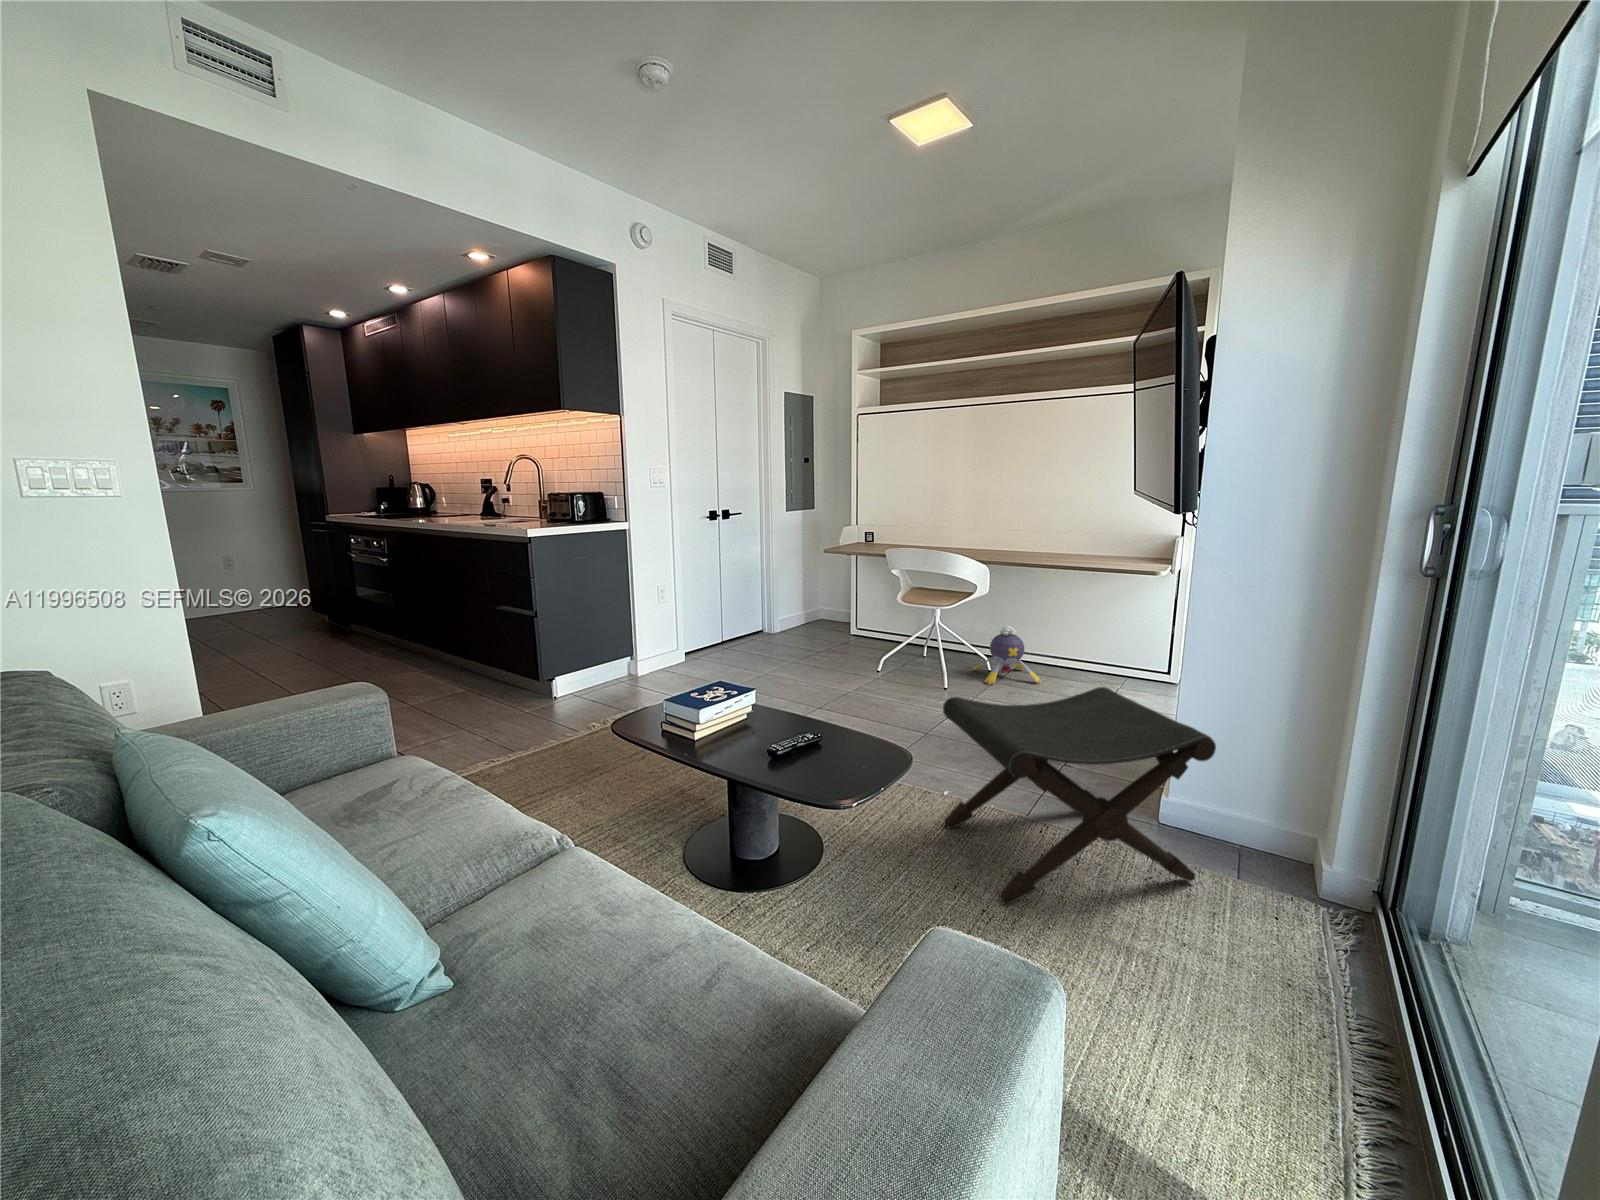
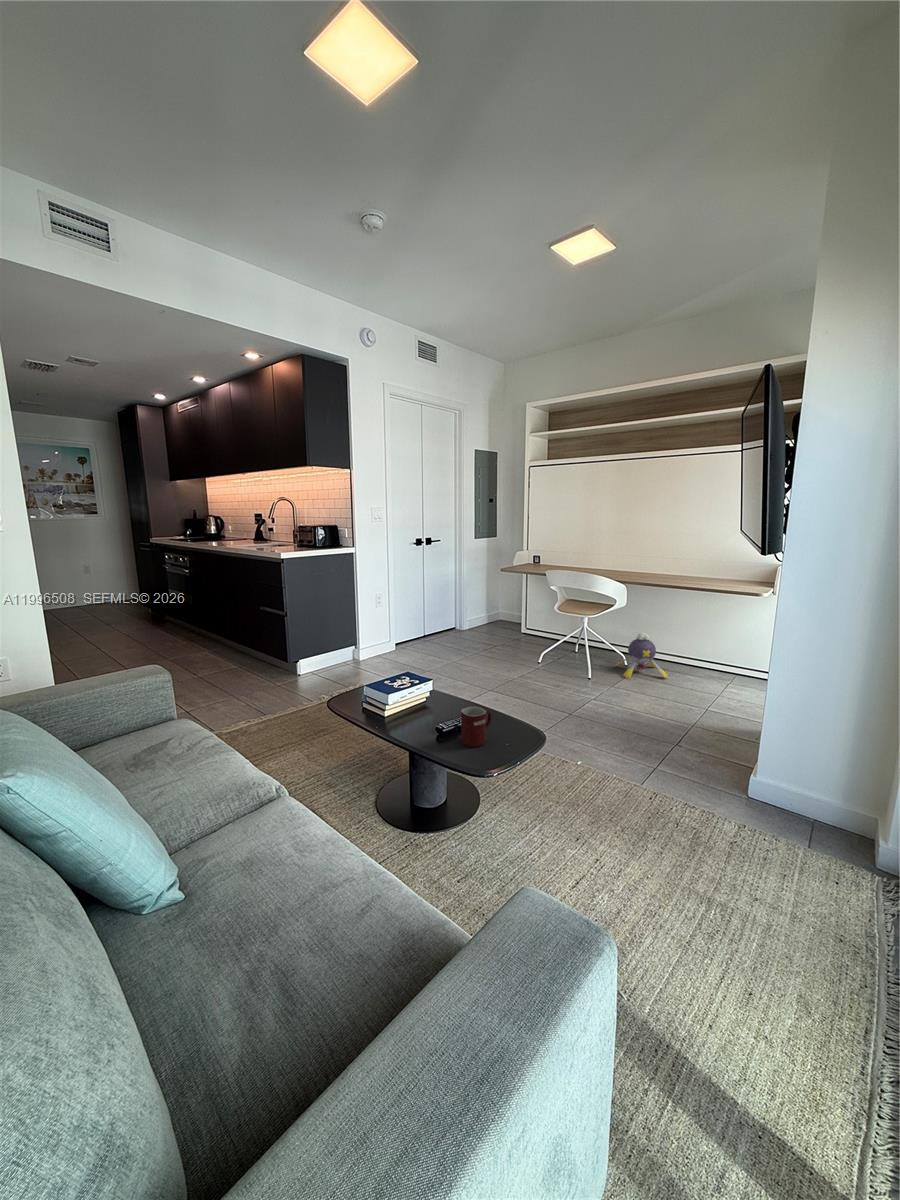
footstool: present [943,687,1216,904] -> none [575,689,792,857]
mug: none [804,717,843,770] -> present [461,706,491,747]

